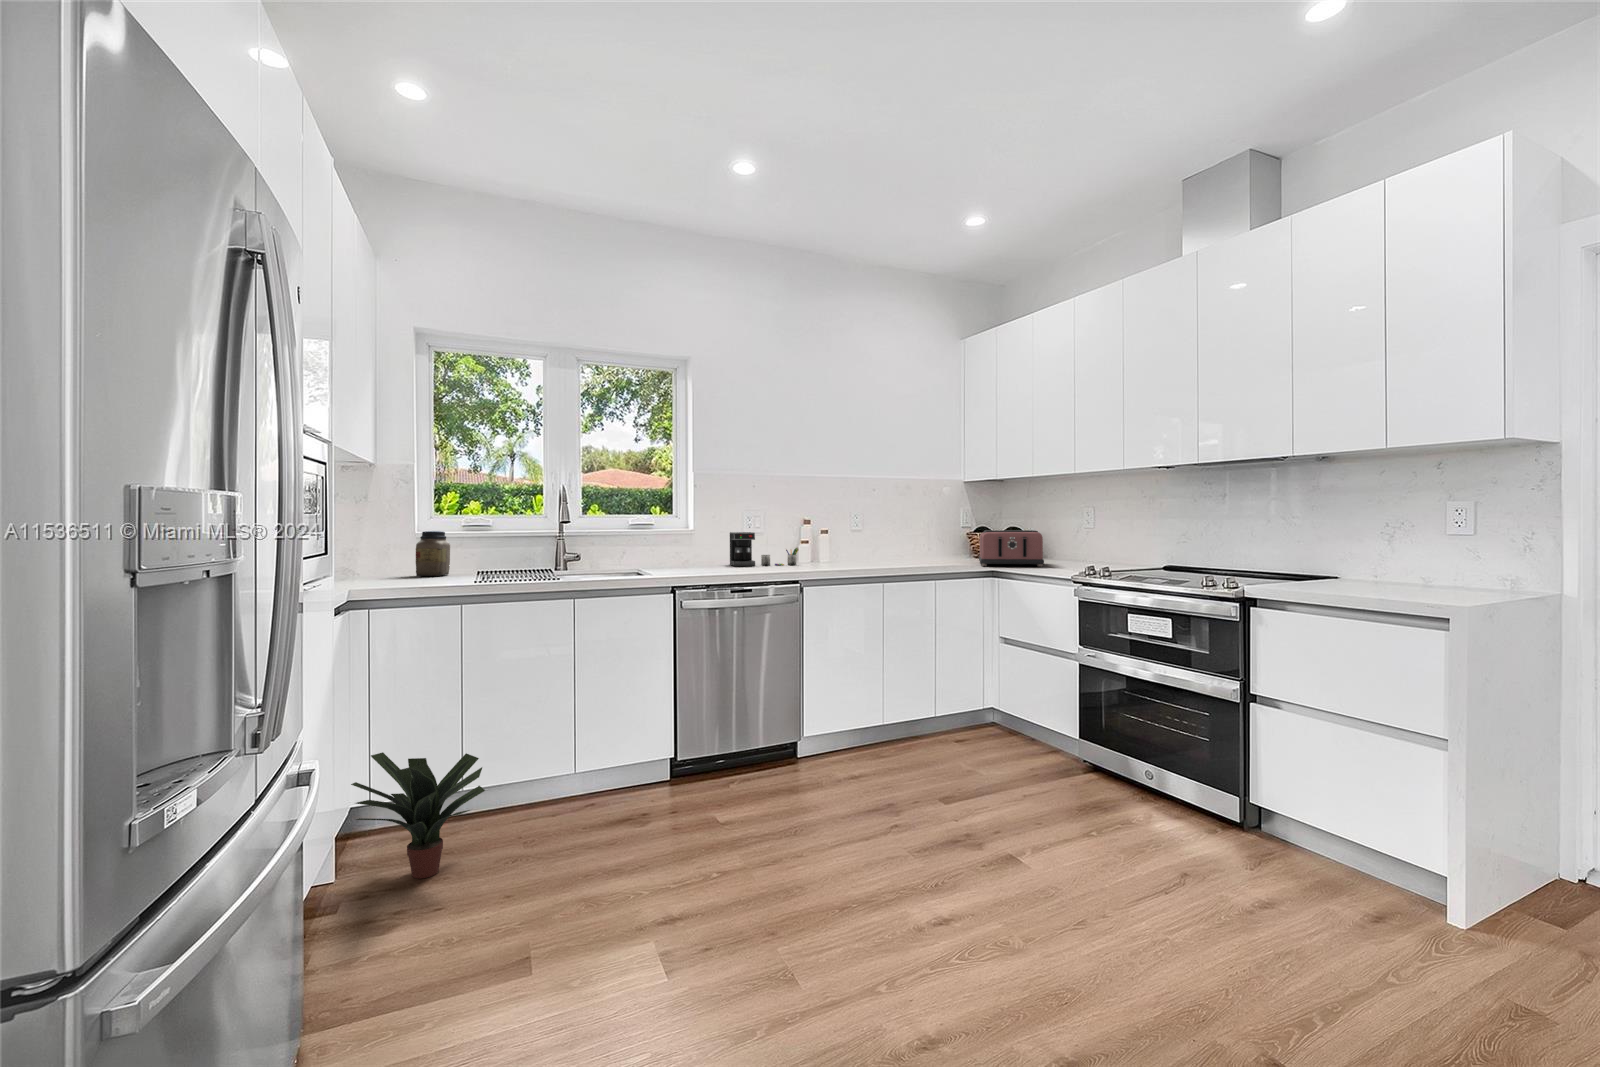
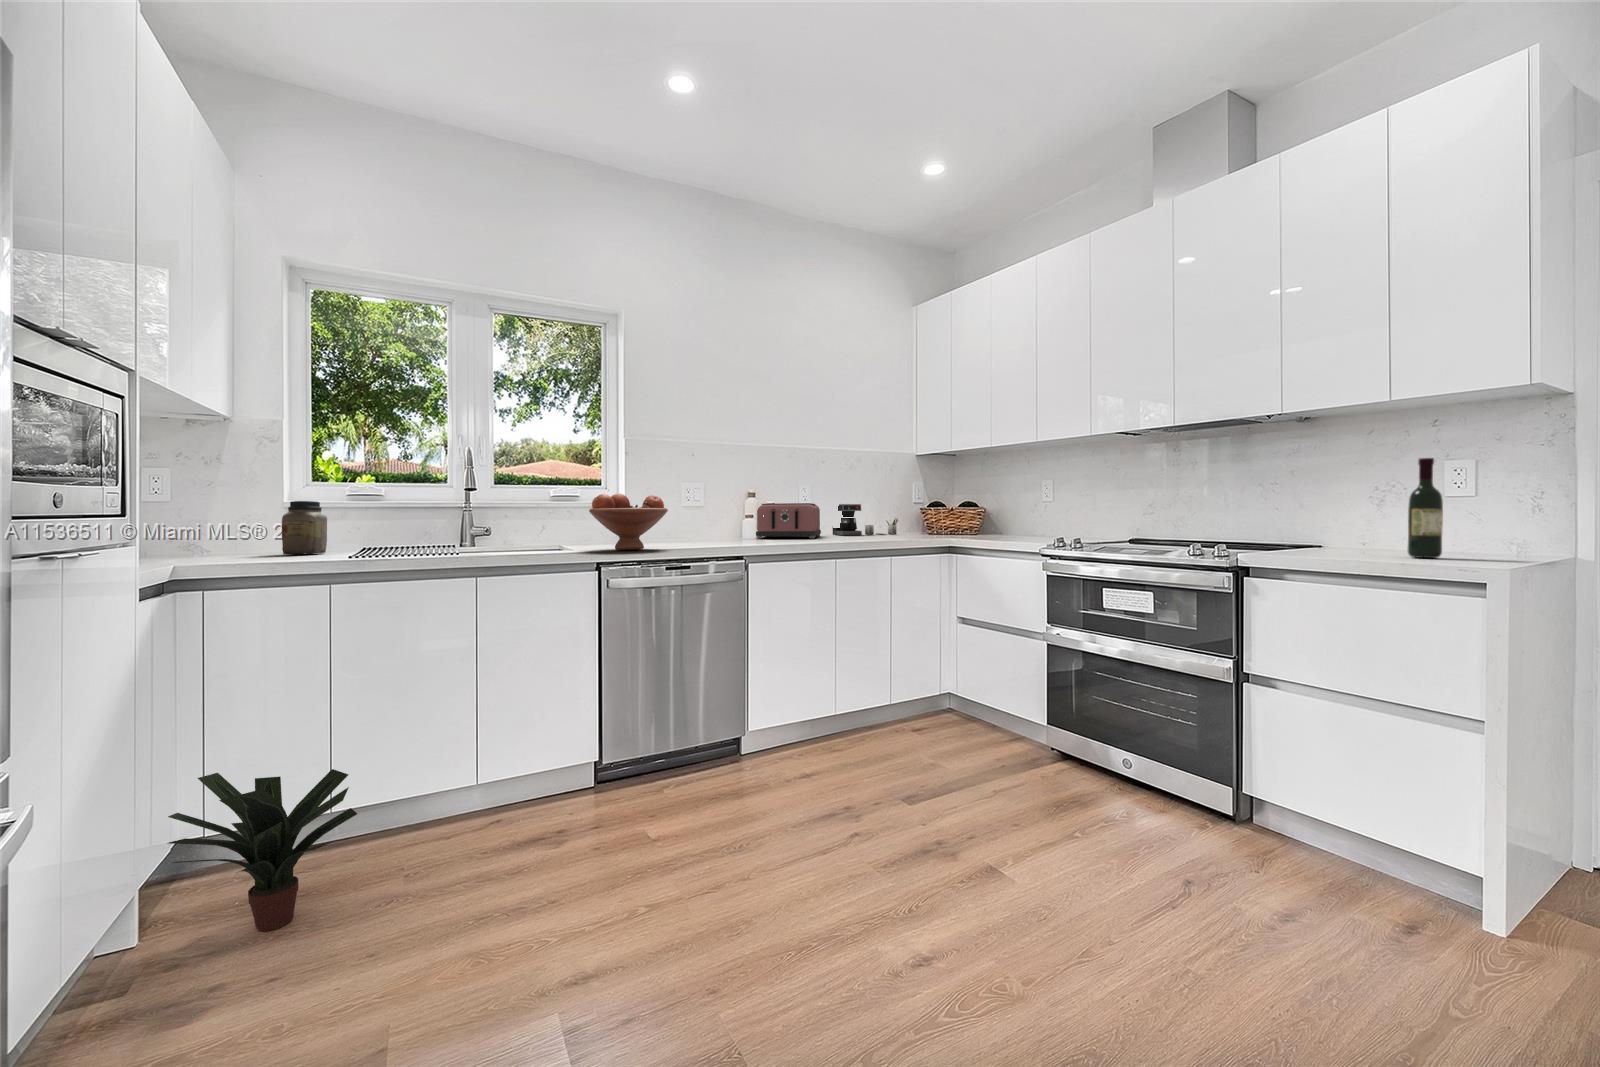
wine bottle: none [1401,501,1432,592] -> present [1407,458,1443,558]
fruit bowl: none [667,525,734,574] -> present [589,494,668,550]
toaster: present [979,530,1044,567] -> present [756,503,821,539]
coffee maker: present [730,532,799,566] -> present [833,504,898,535]

